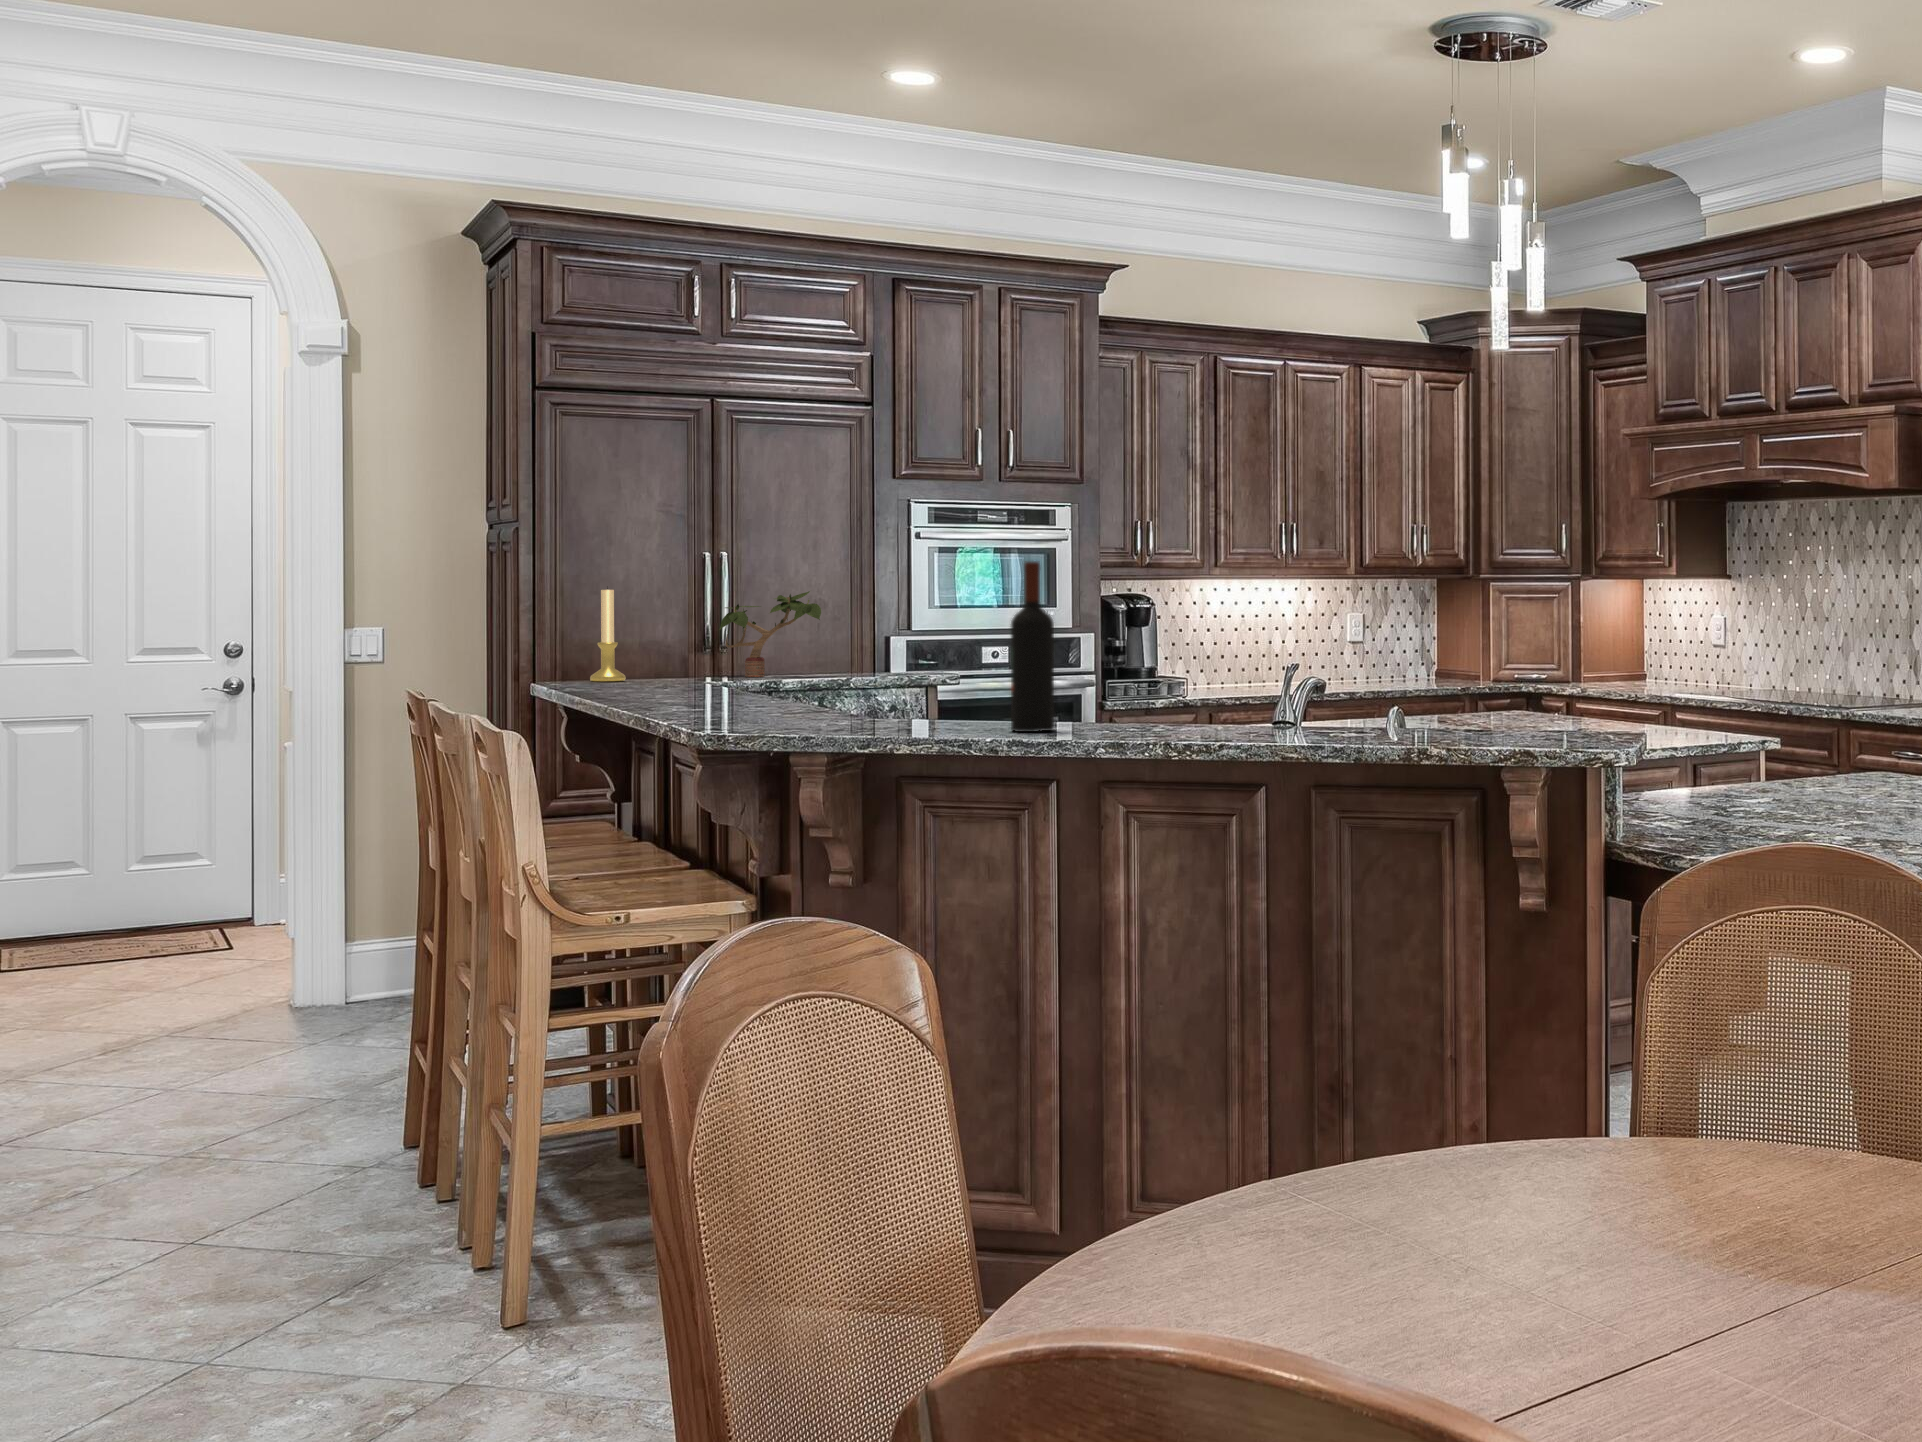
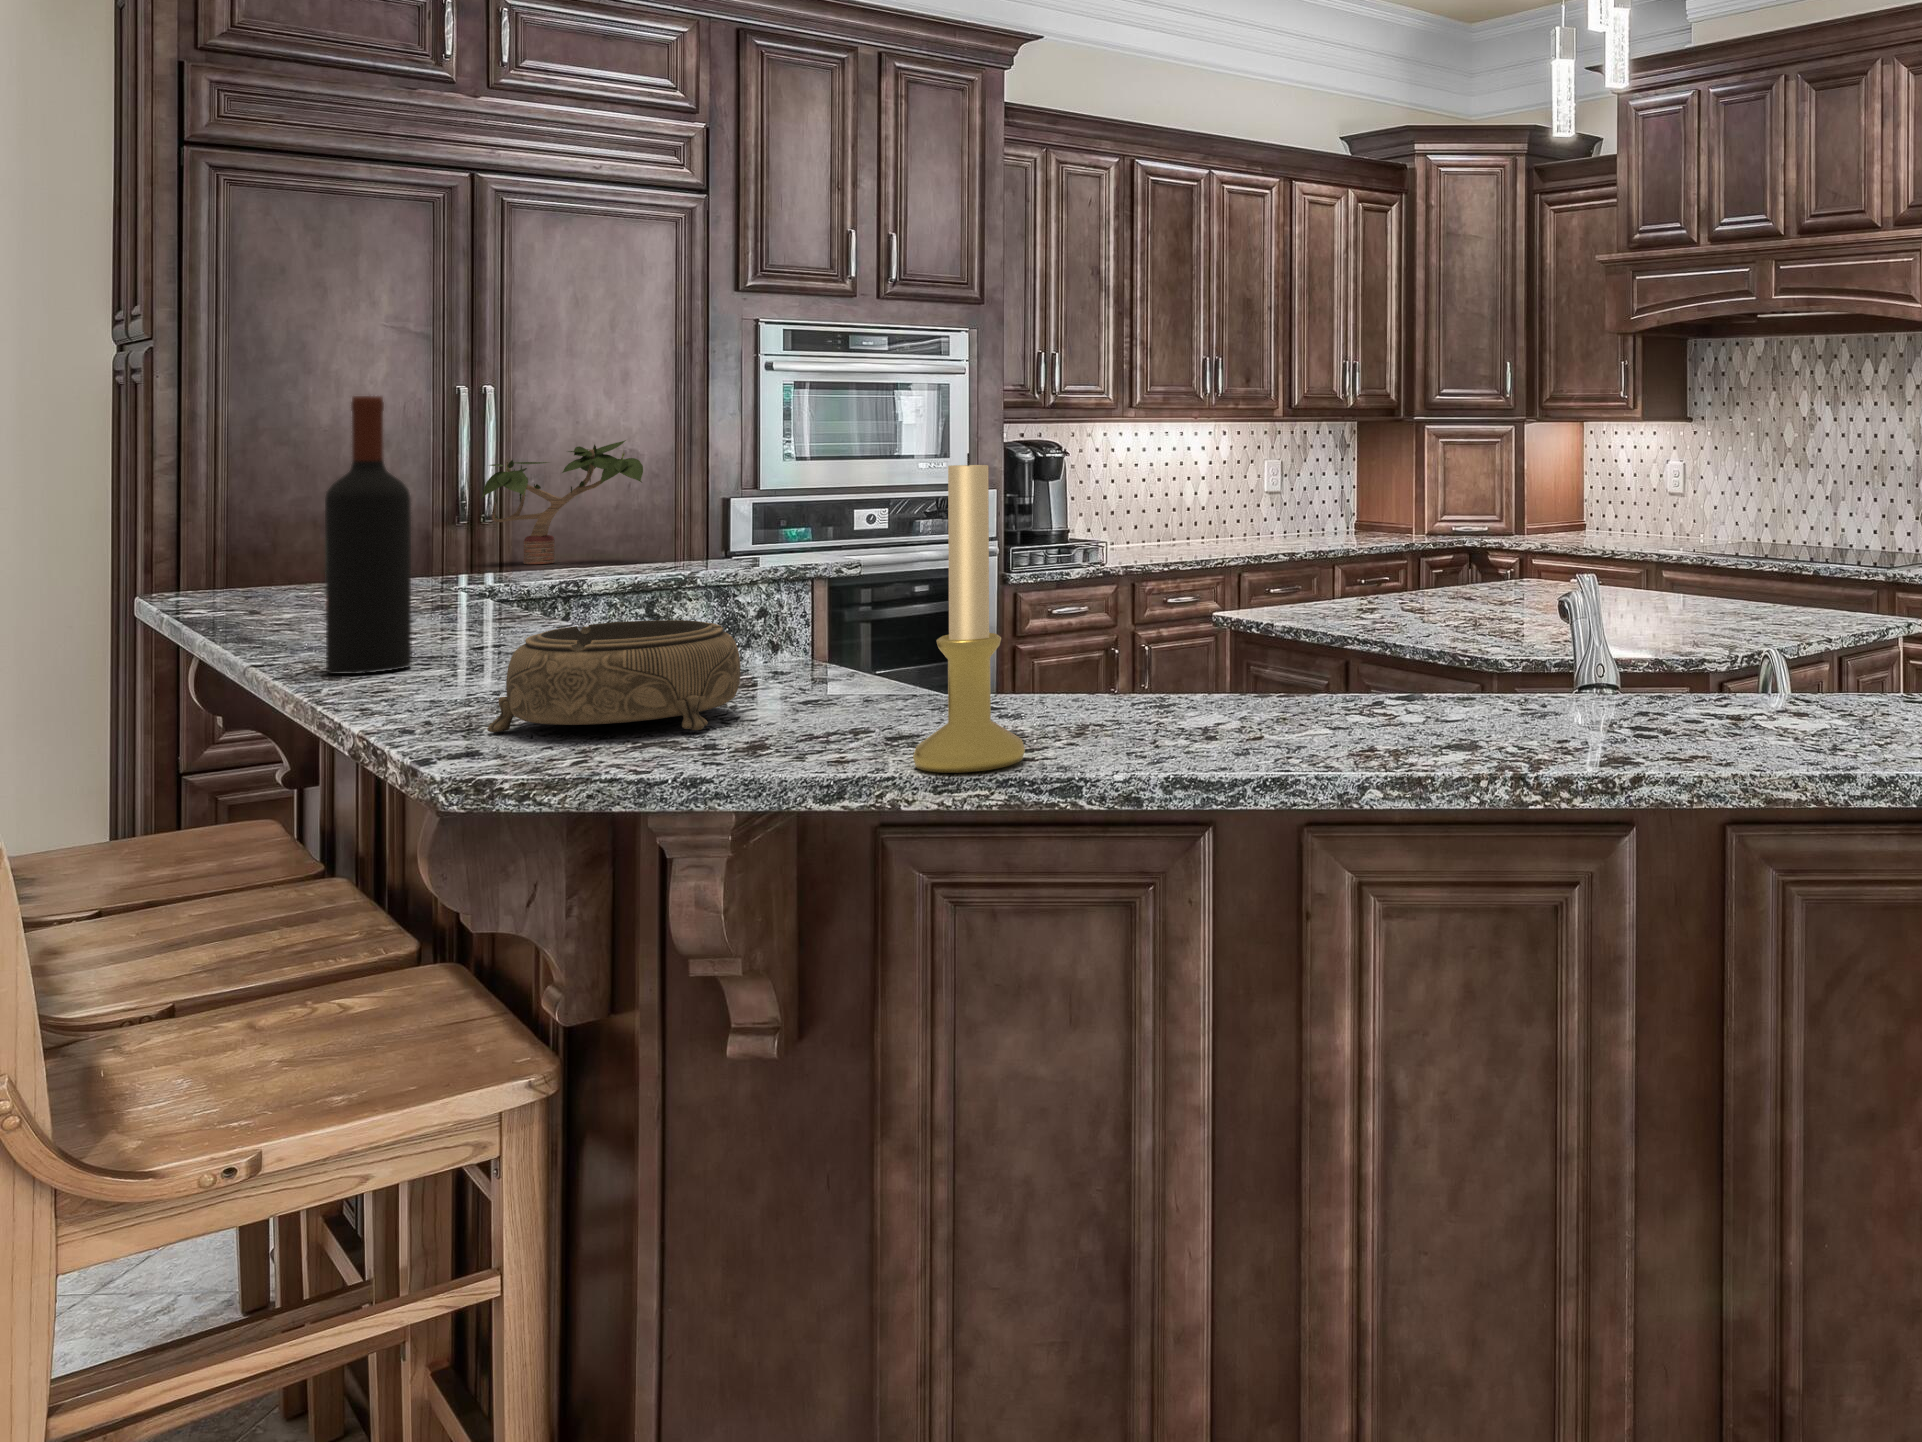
wine bottle: present [1011,561,1054,732] -> present [325,396,412,674]
candle holder: present [590,586,626,682] -> present [913,453,1025,773]
decorative bowl: none [739,674,850,721] -> present [487,620,740,732]

